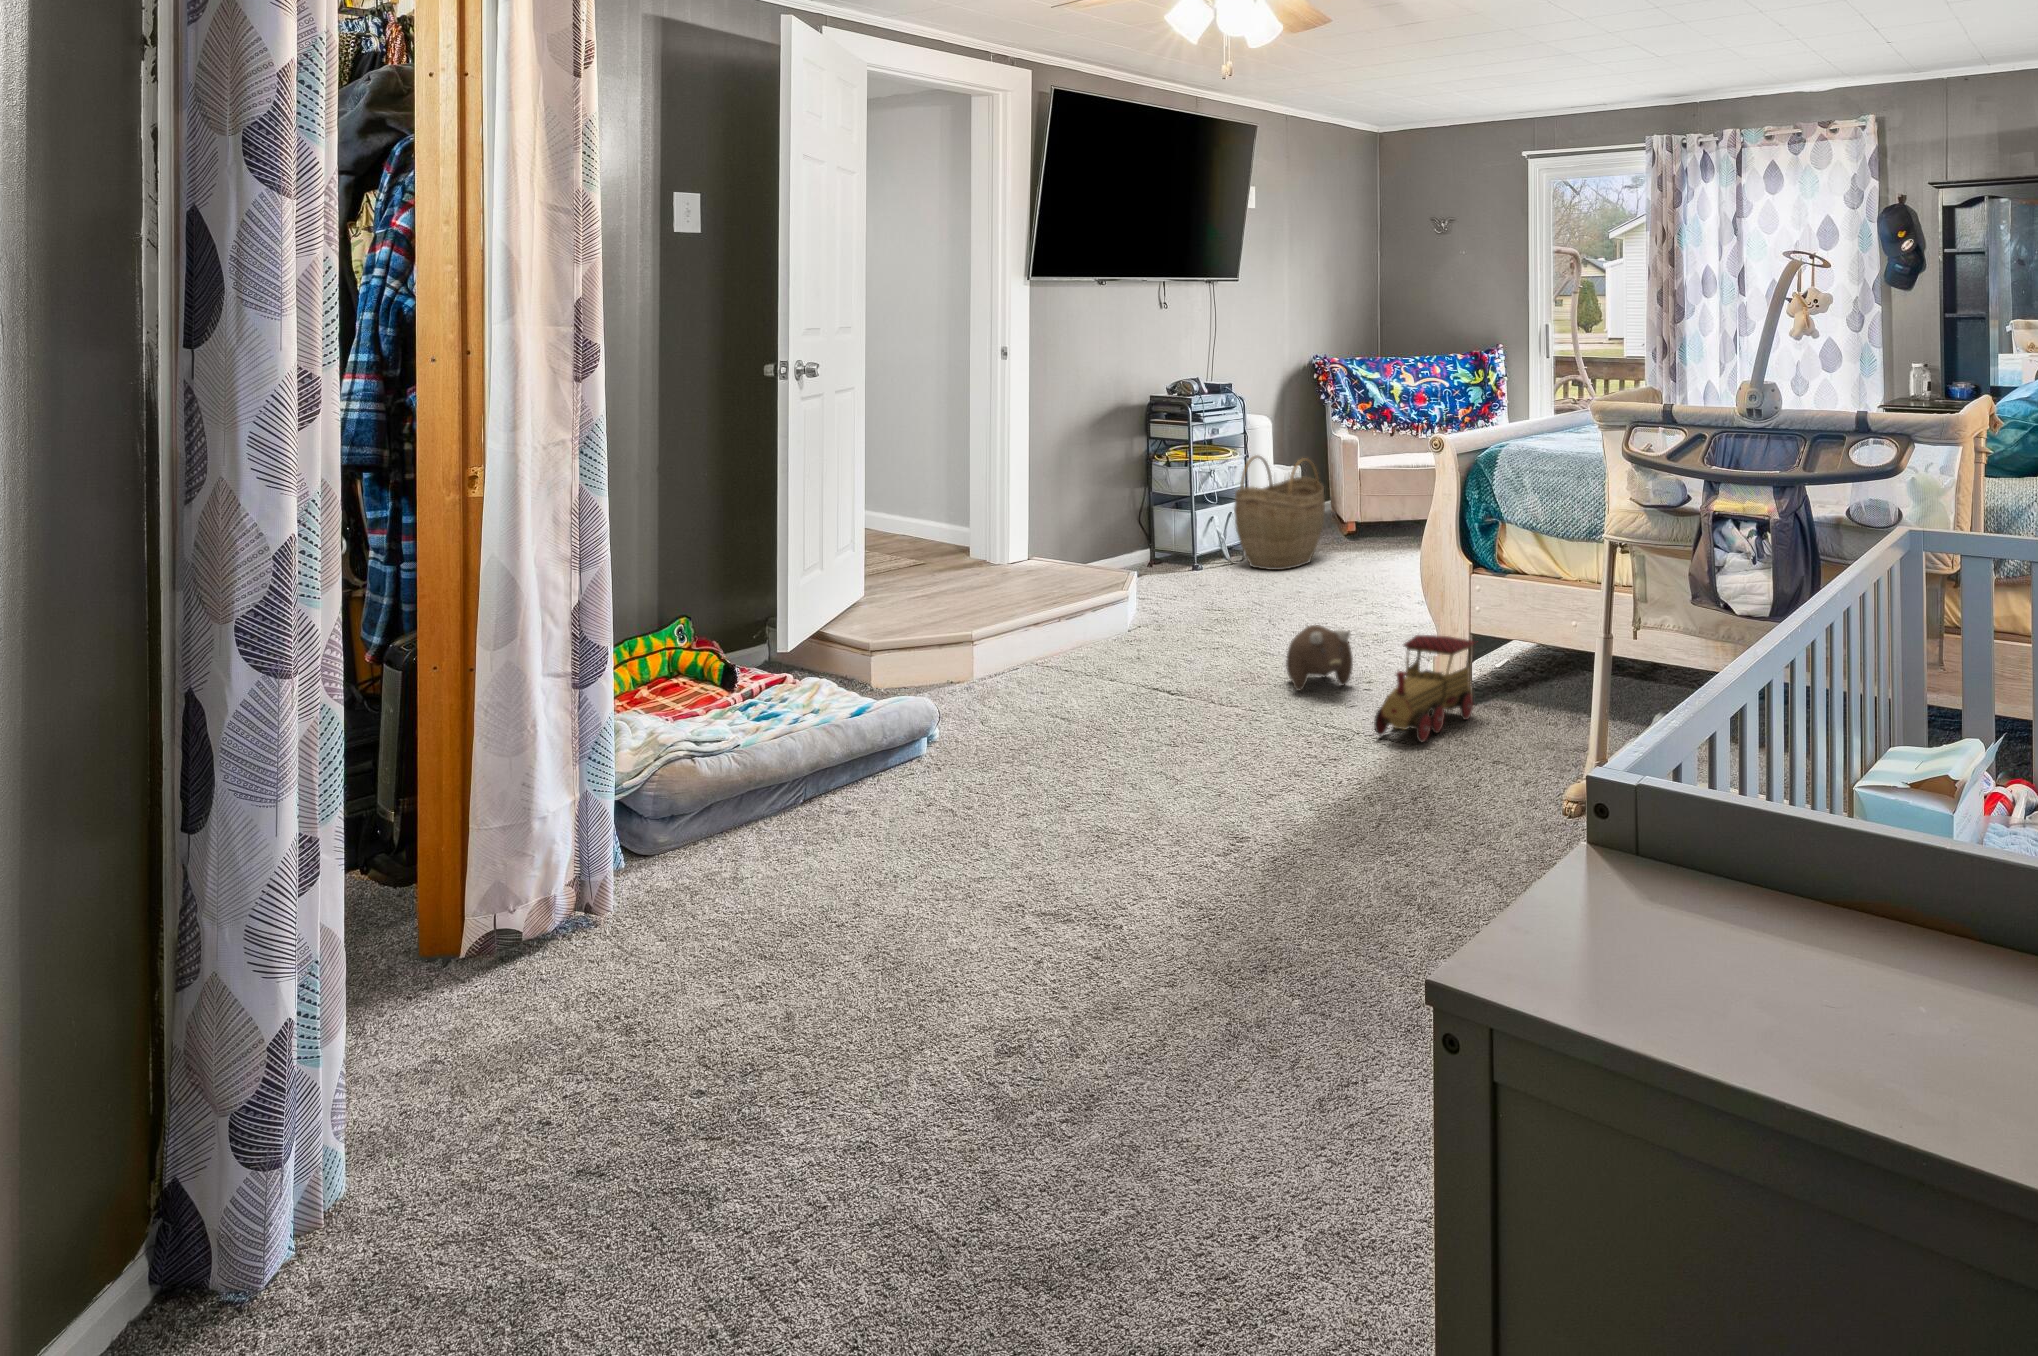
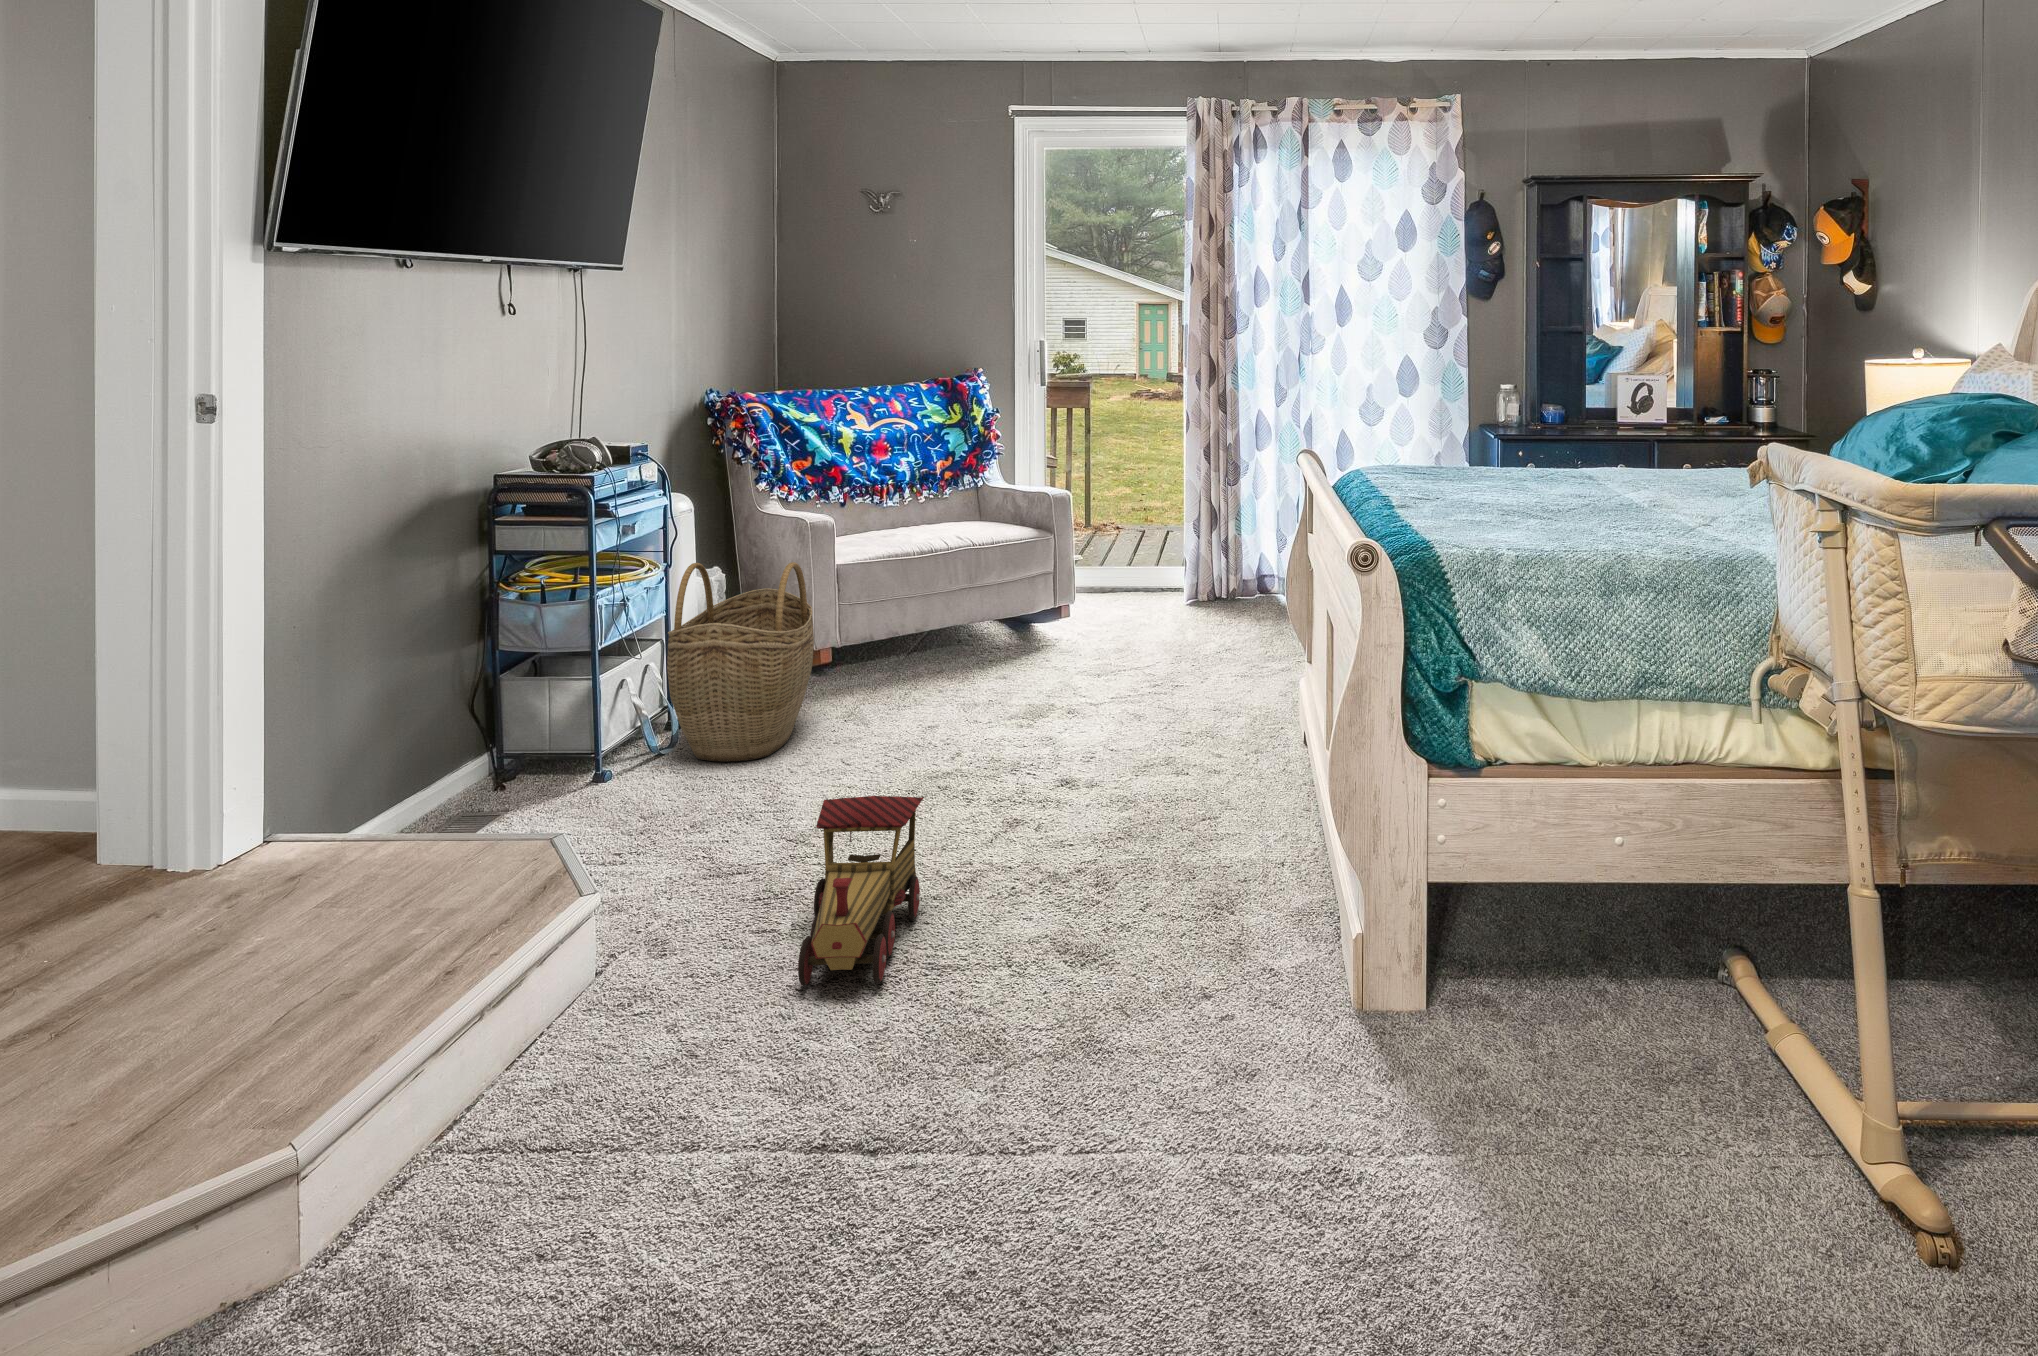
plush toy: present [1286,625,1353,691] -> none [1129,969,1310,1137]
toy train: present [1374,635,1476,742] -> present [798,796,923,986]

